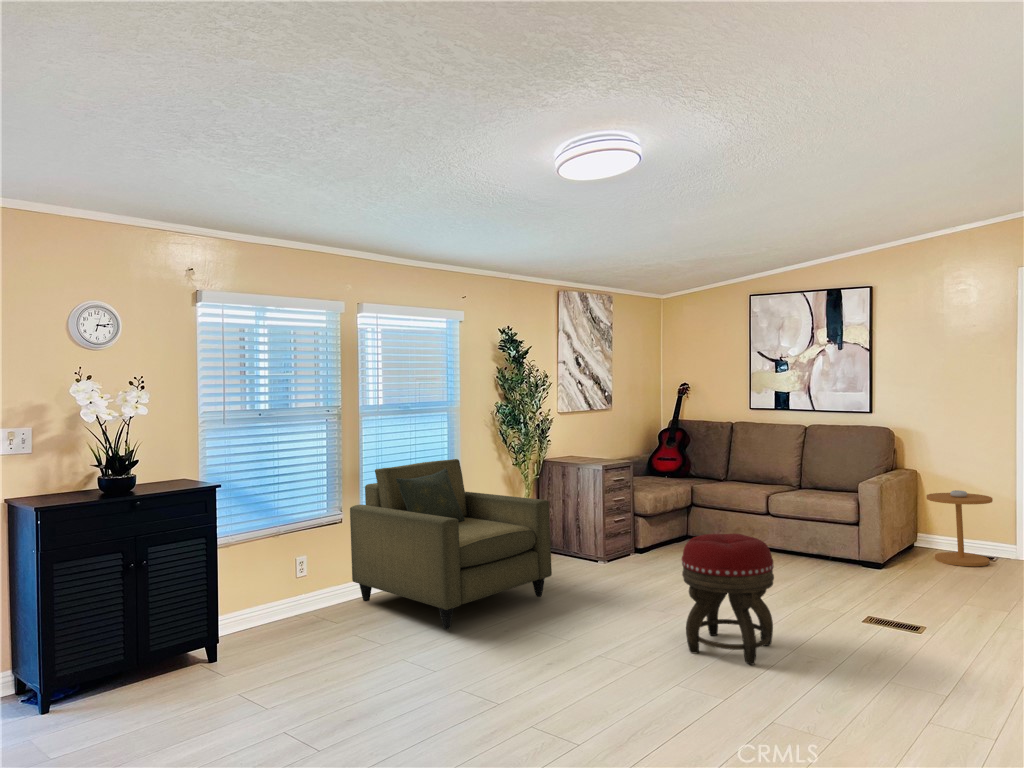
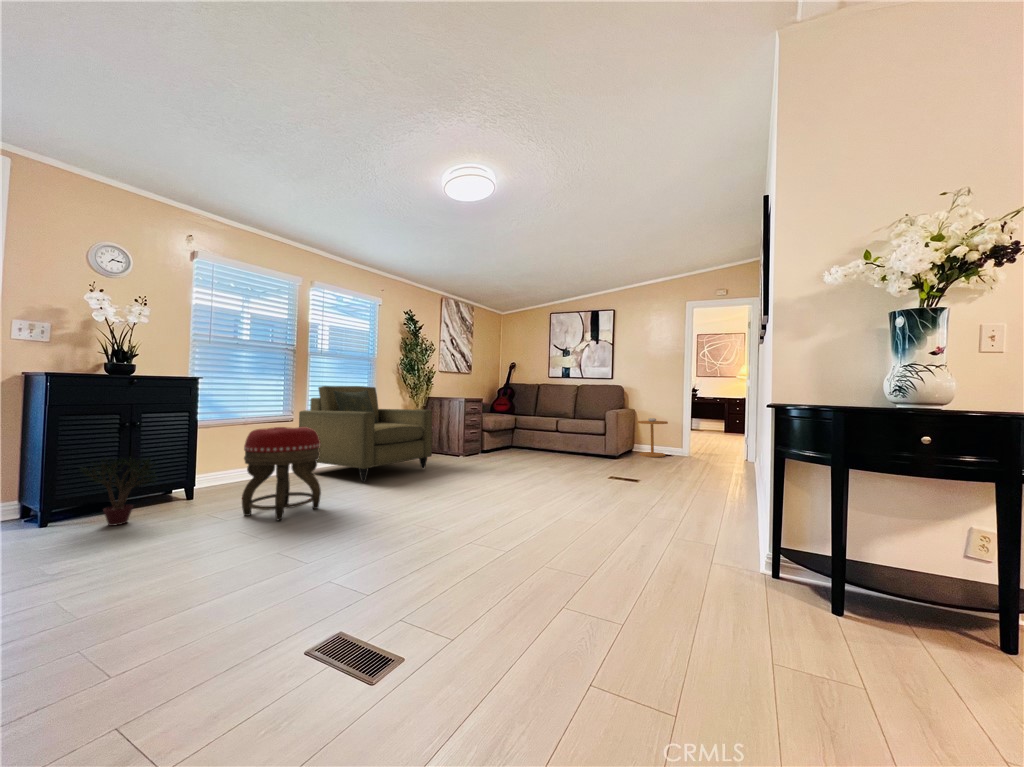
footstool: present [682,534,774,665] -> present [242,427,321,520]
potted plant: none [73,612,170,717] -> present [80,458,158,526]

